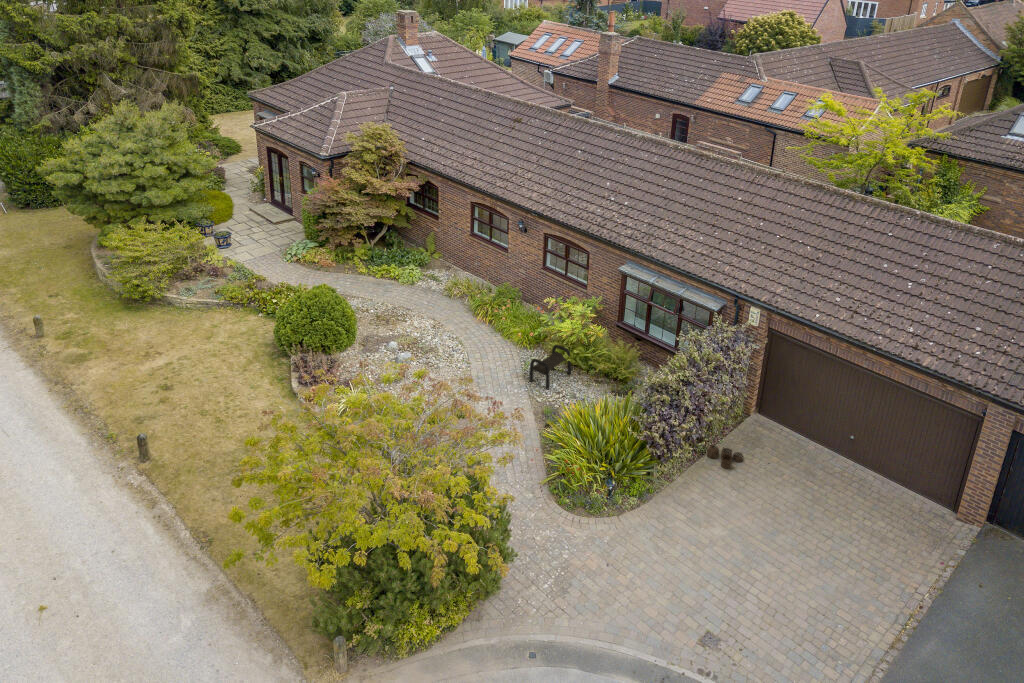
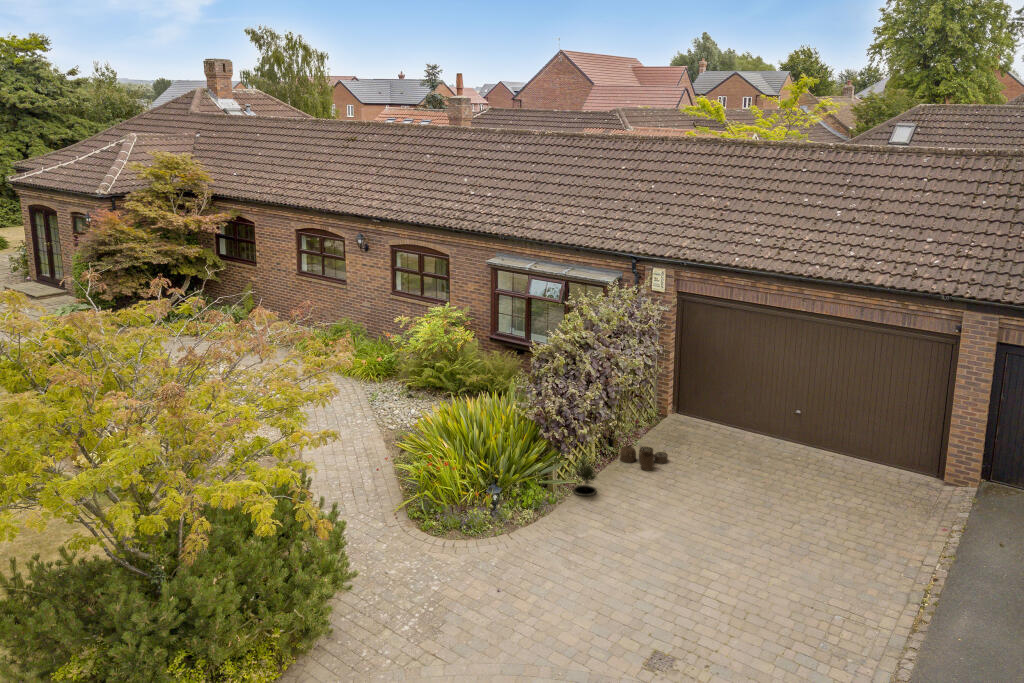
bench: present [529,345,571,389] -> none [378,364,434,416]
potted tree: none [667,461,687,491] -> present [573,455,598,496]

